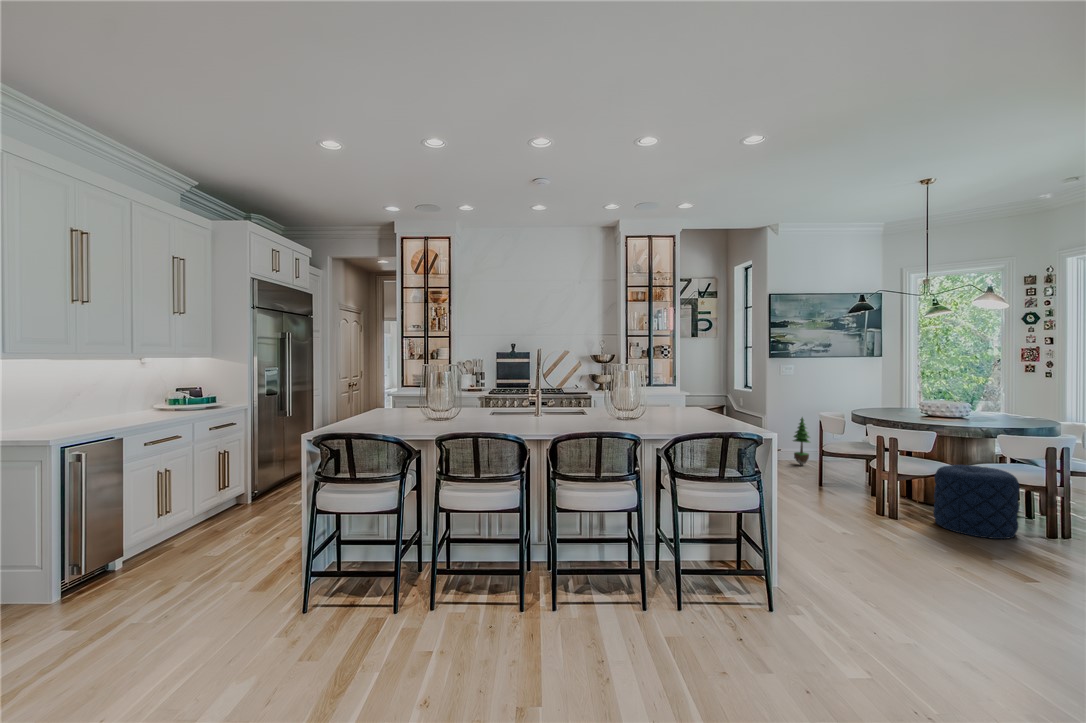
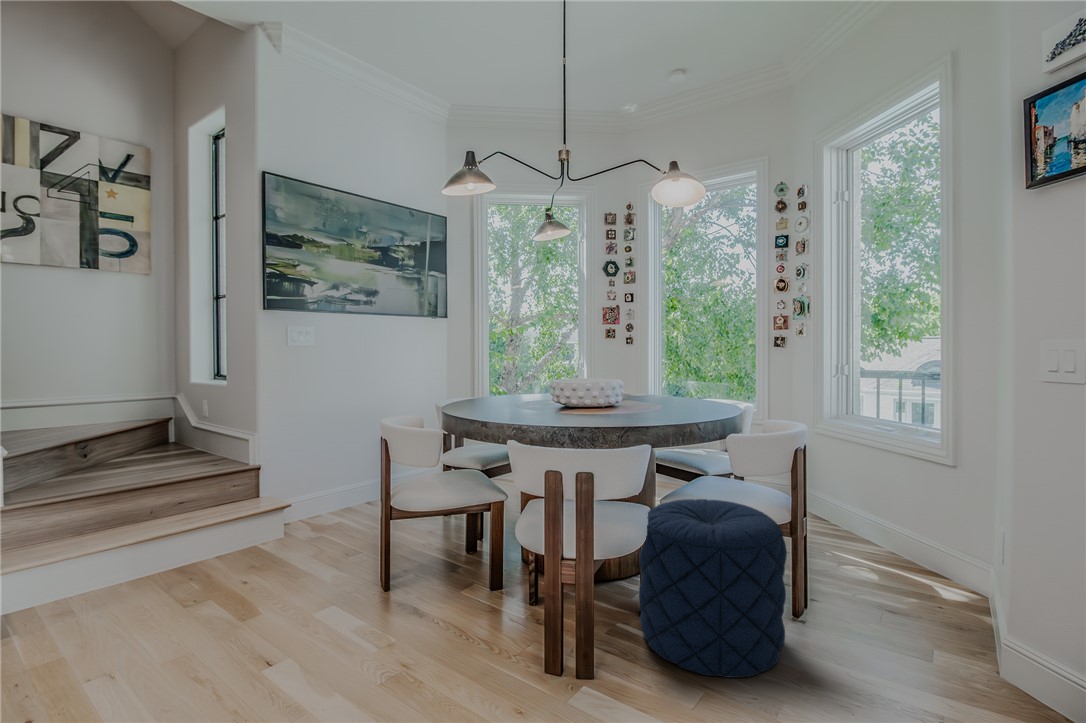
potted tree: present [793,418,810,465] -> none [314,425,350,519]

